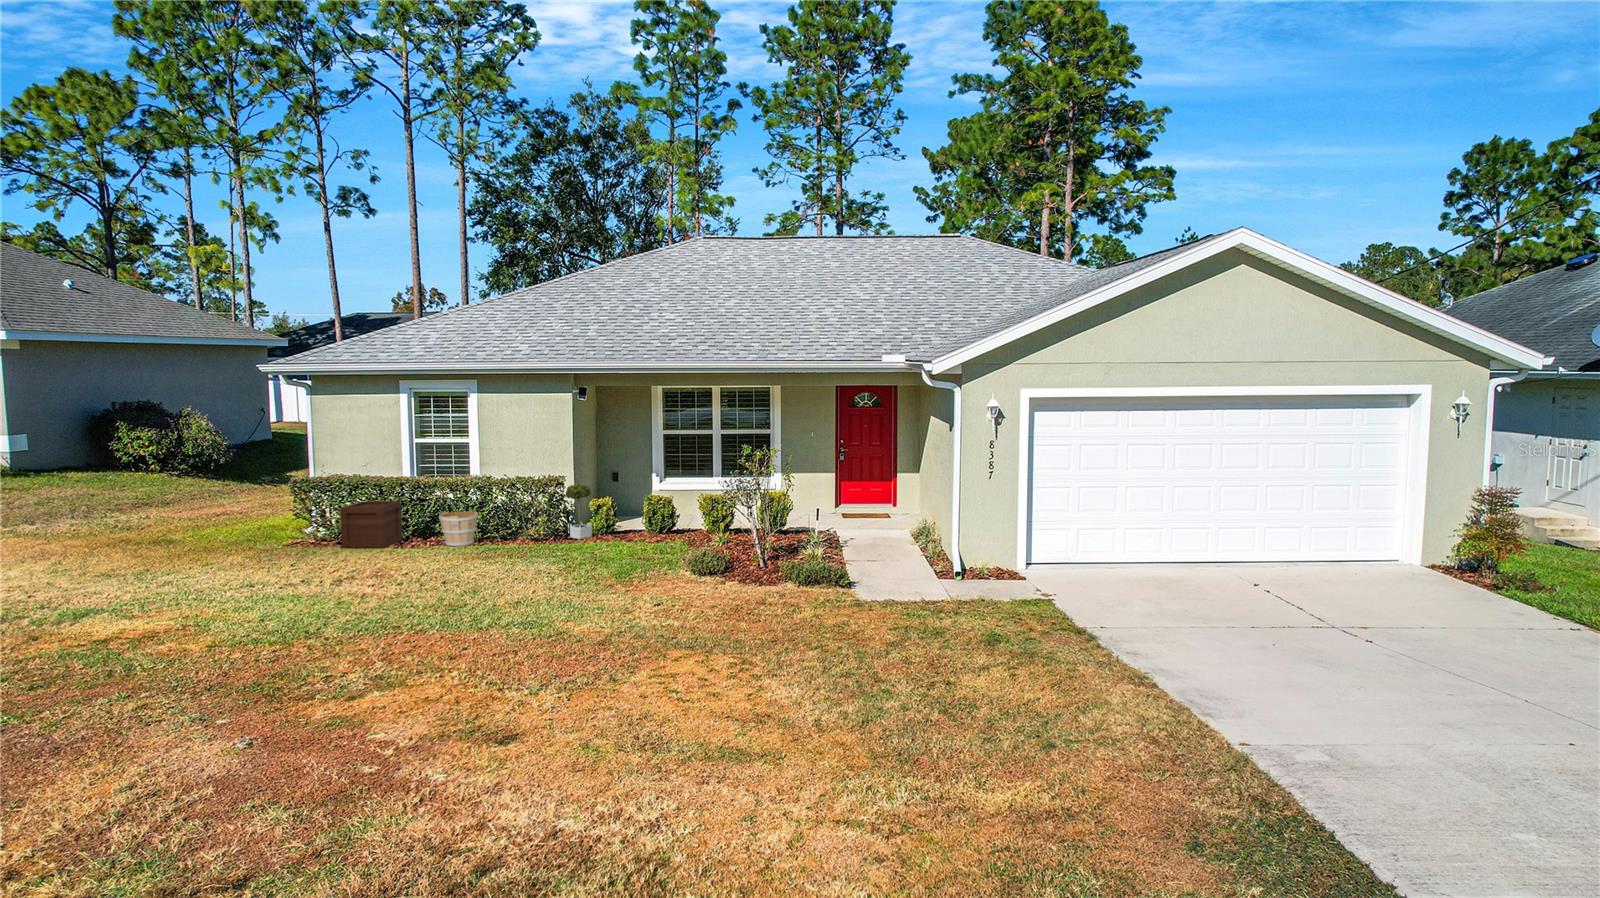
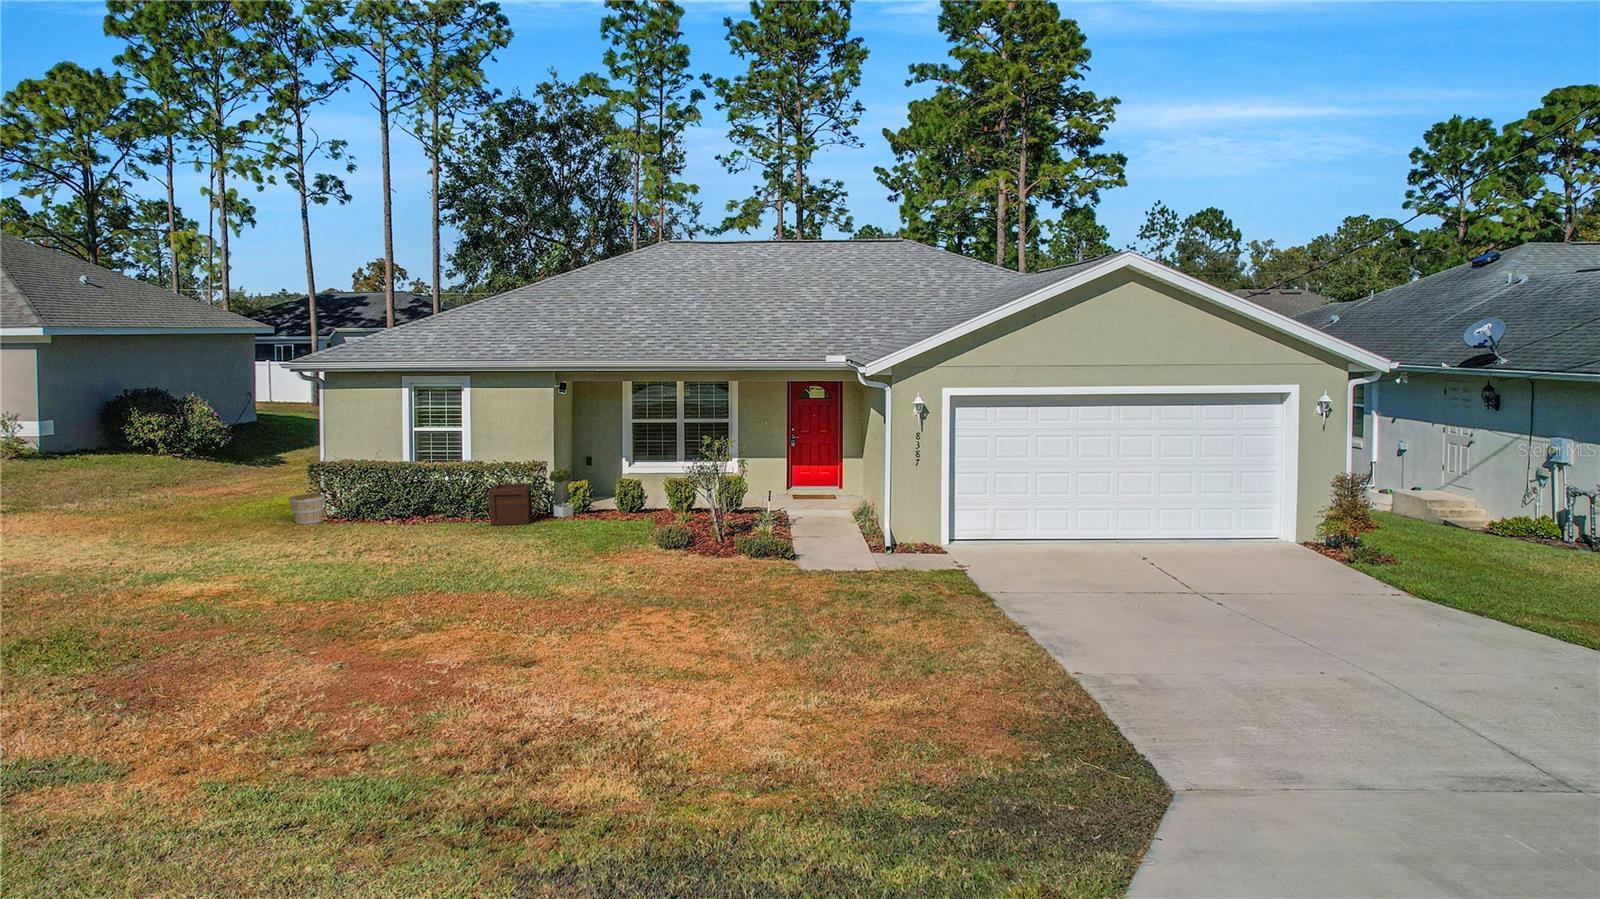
wooden crate: present [340,501,402,548] -> present [489,484,532,526]
wooden bucket: present [439,511,478,546] -> present [289,493,325,524]

